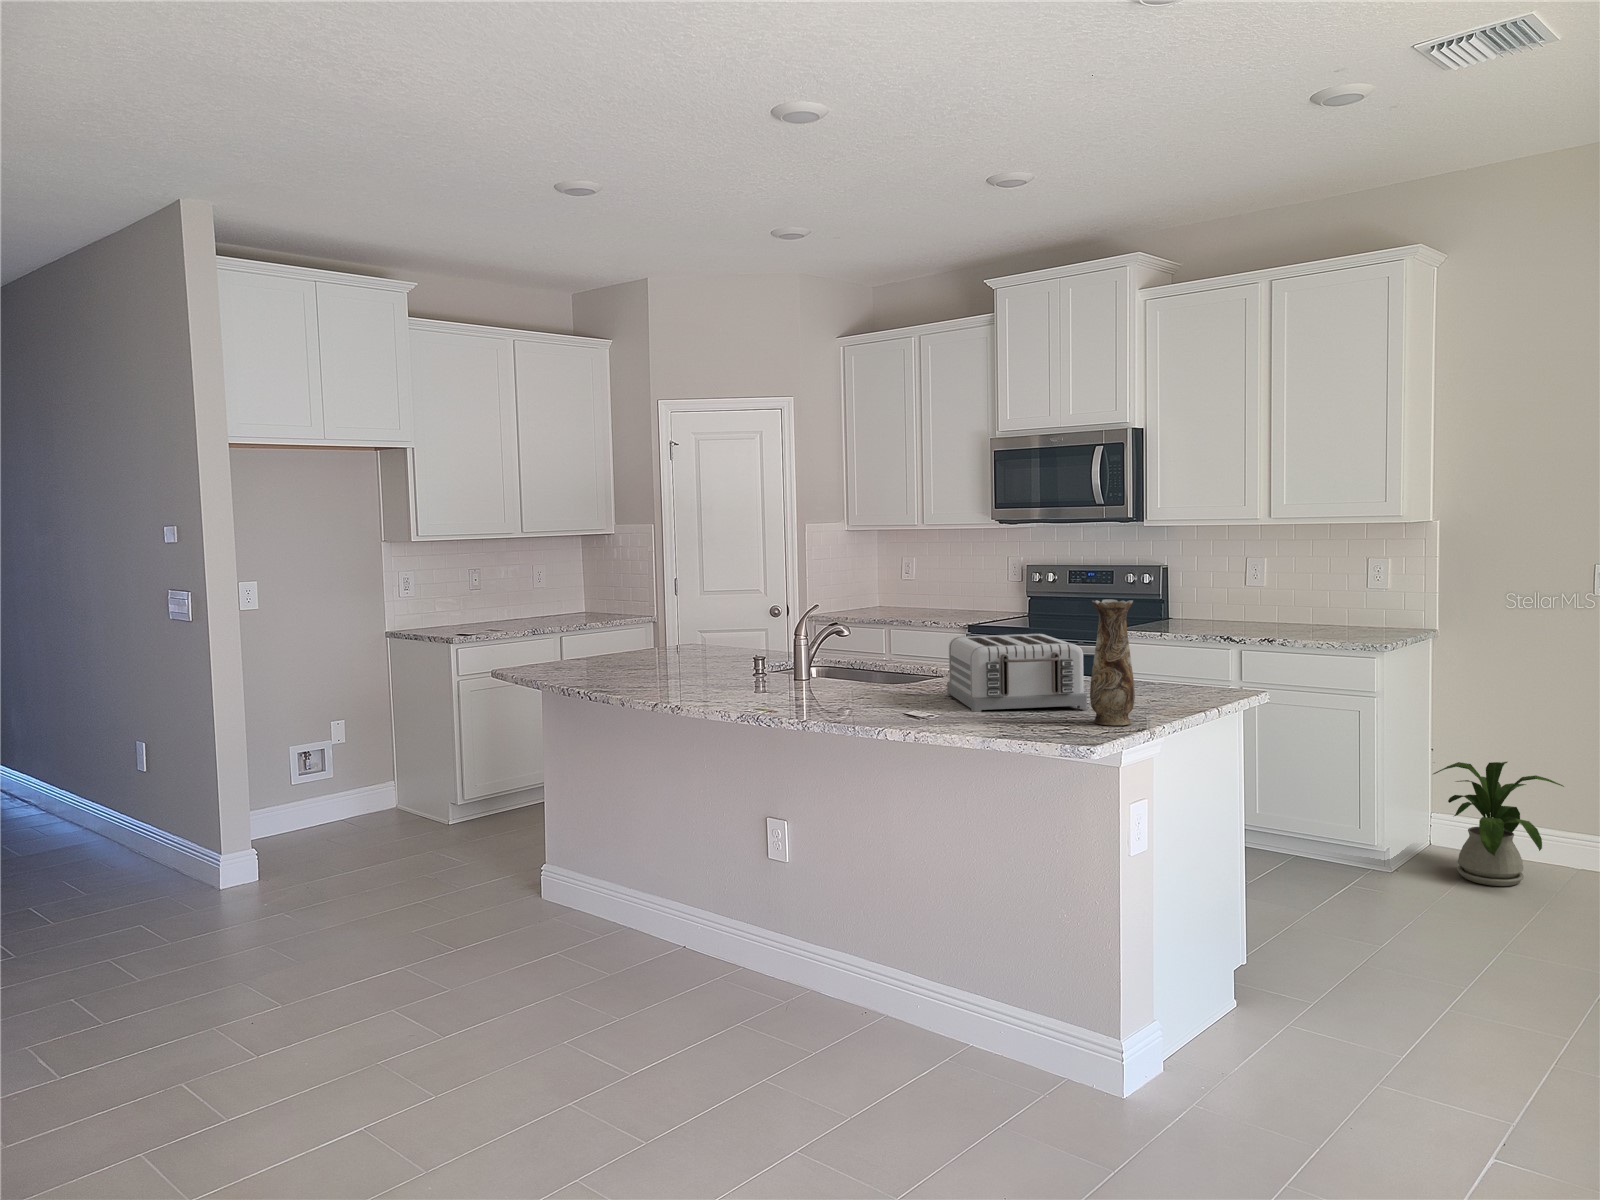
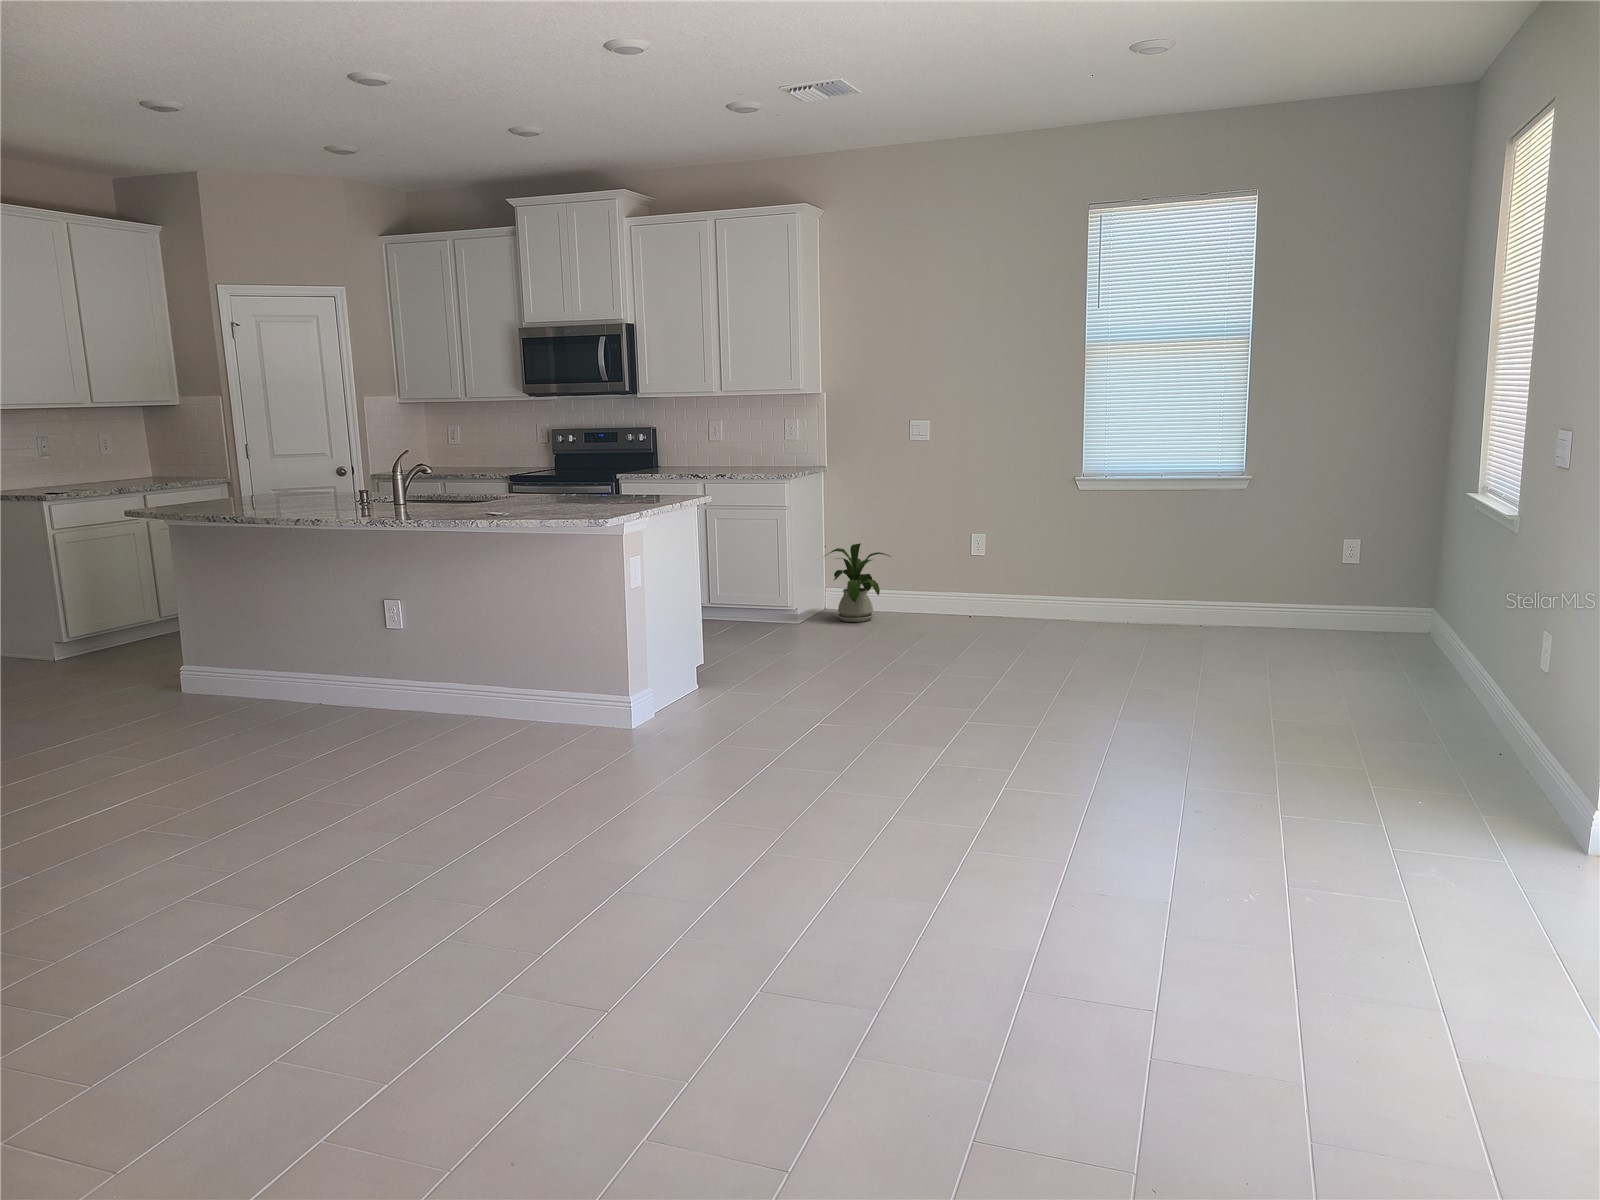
vase: present [1090,599,1135,725] -> none [600,434,628,511]
toaster: present [947,634,1087,712] -> none [507,463,601,512]

